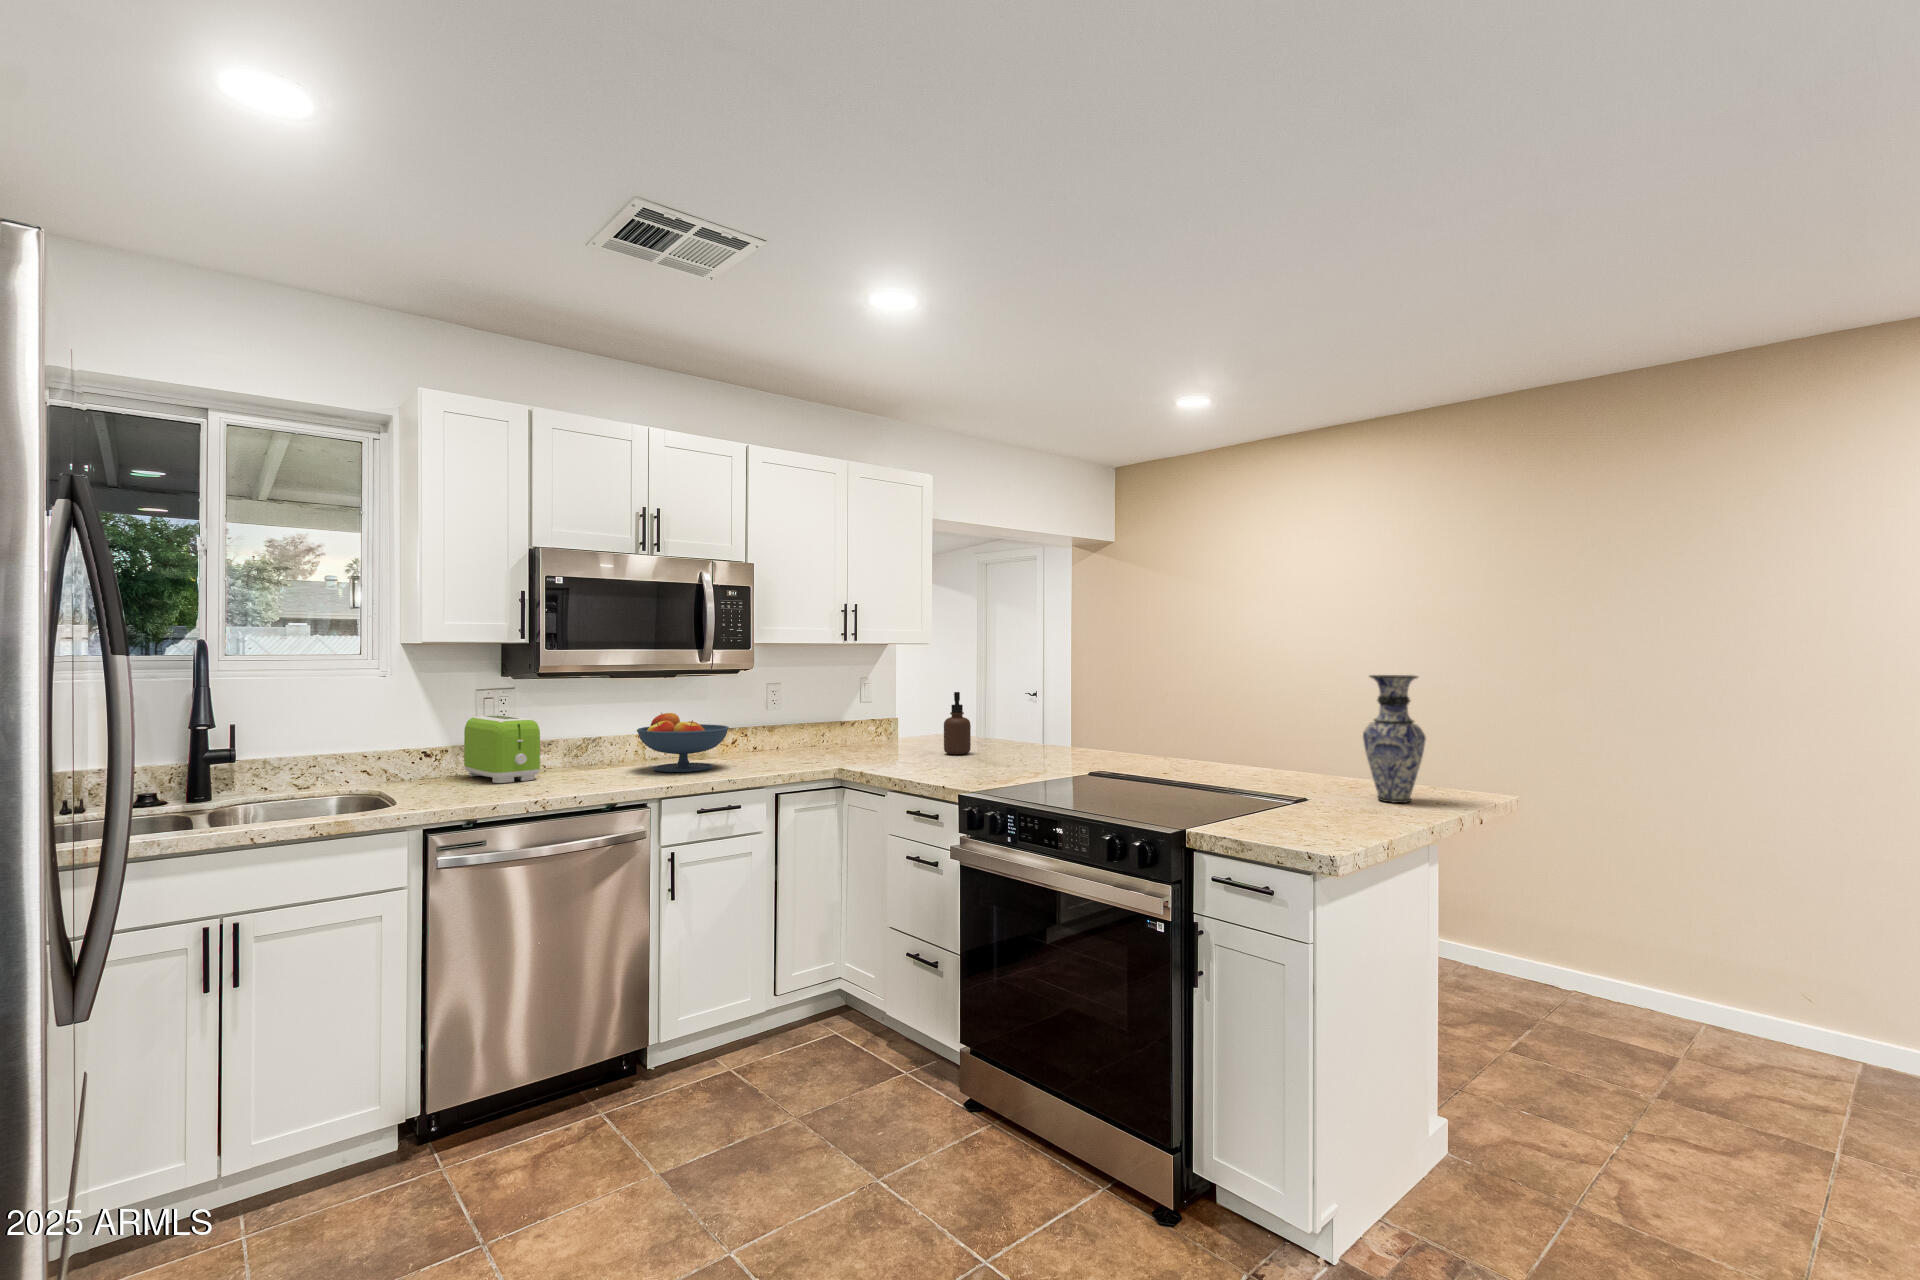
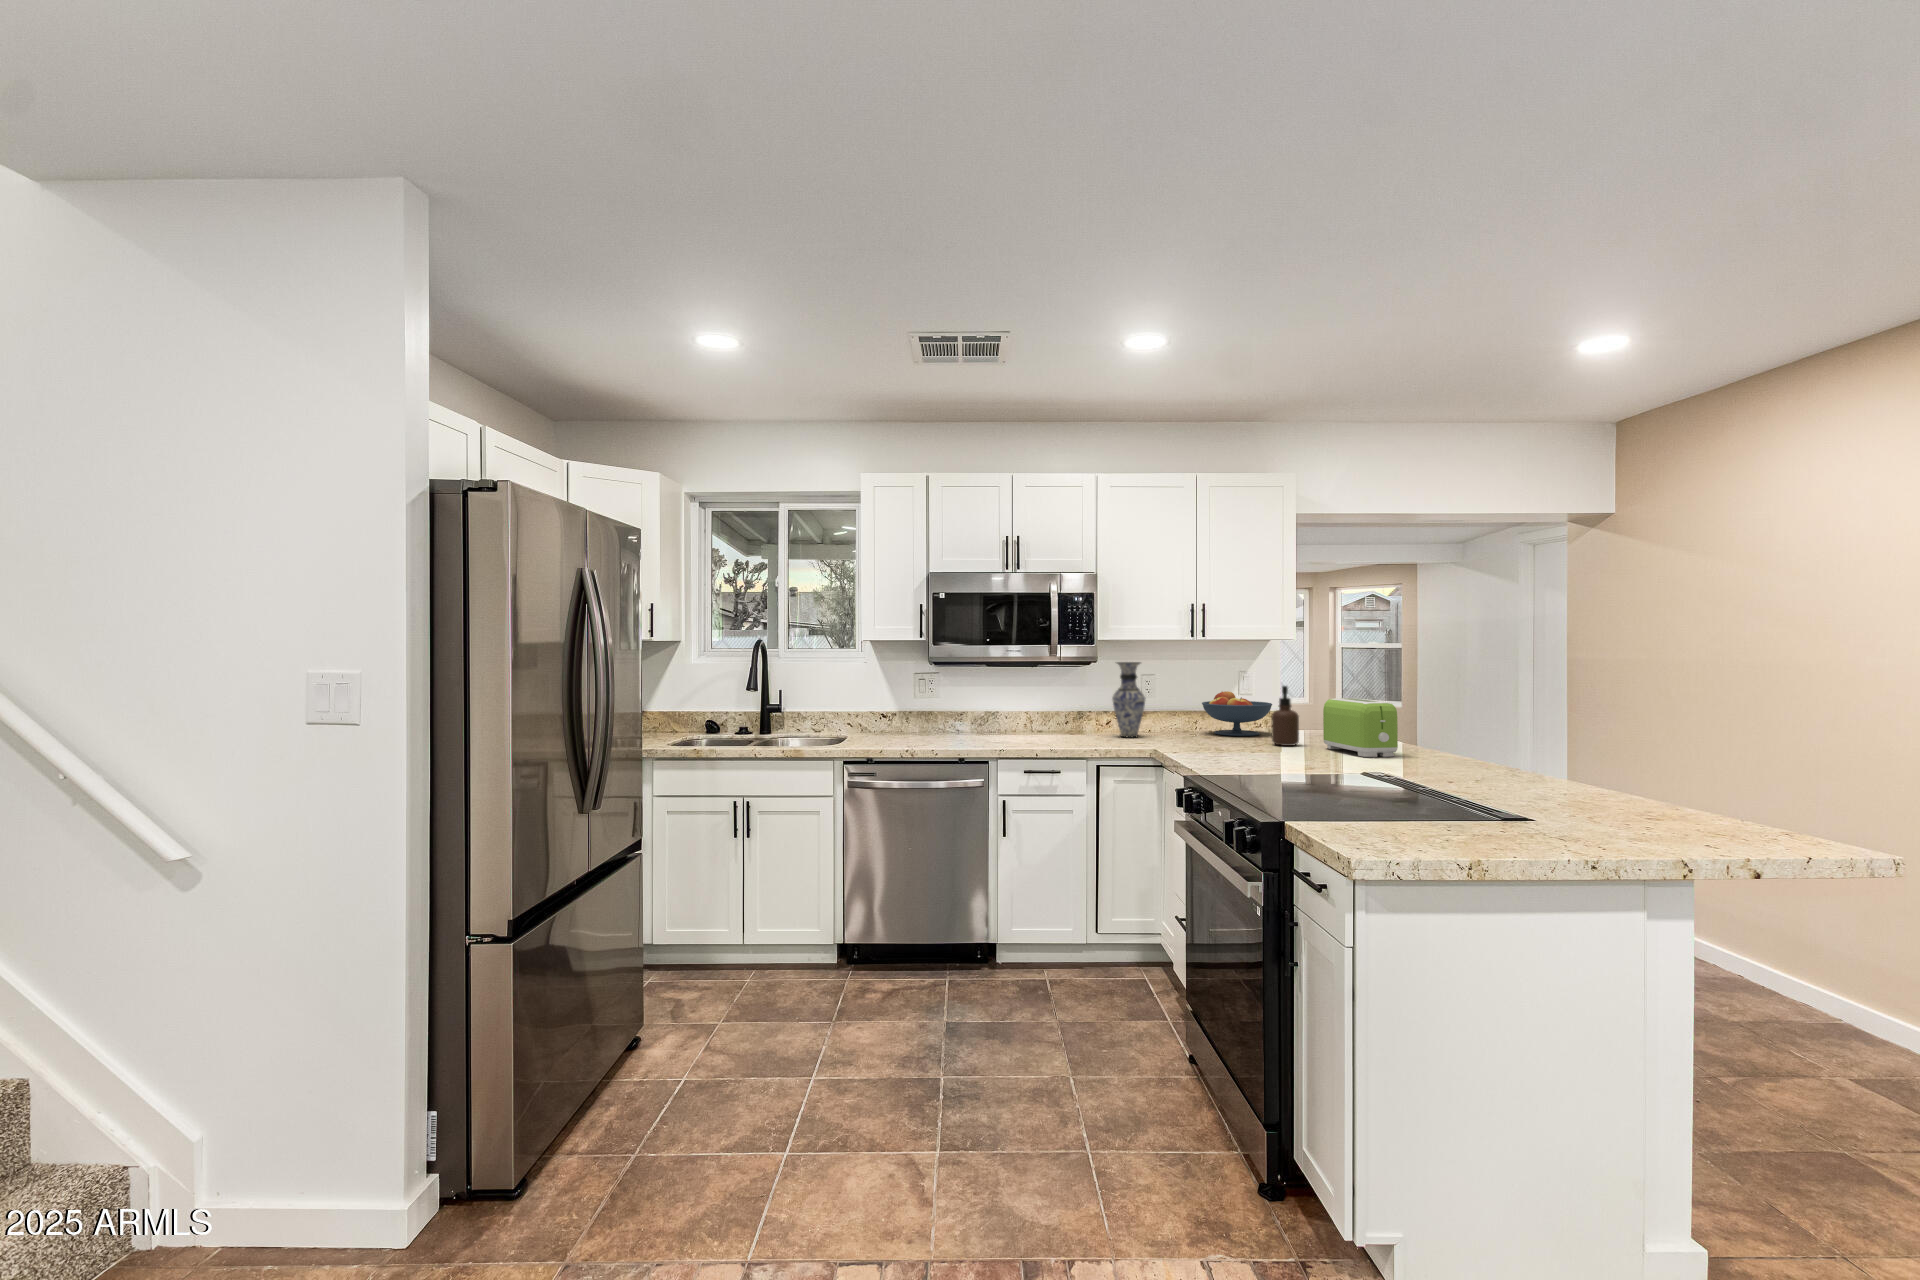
vase: present [1363,675,1426,803] -> present [1112,662,1145,738]
fruit bowl: present [637,713,729,772] -> present [1202,691,1272,736]
toaster: present [464,715,540,783] -> present [1323,698,1398,757]

